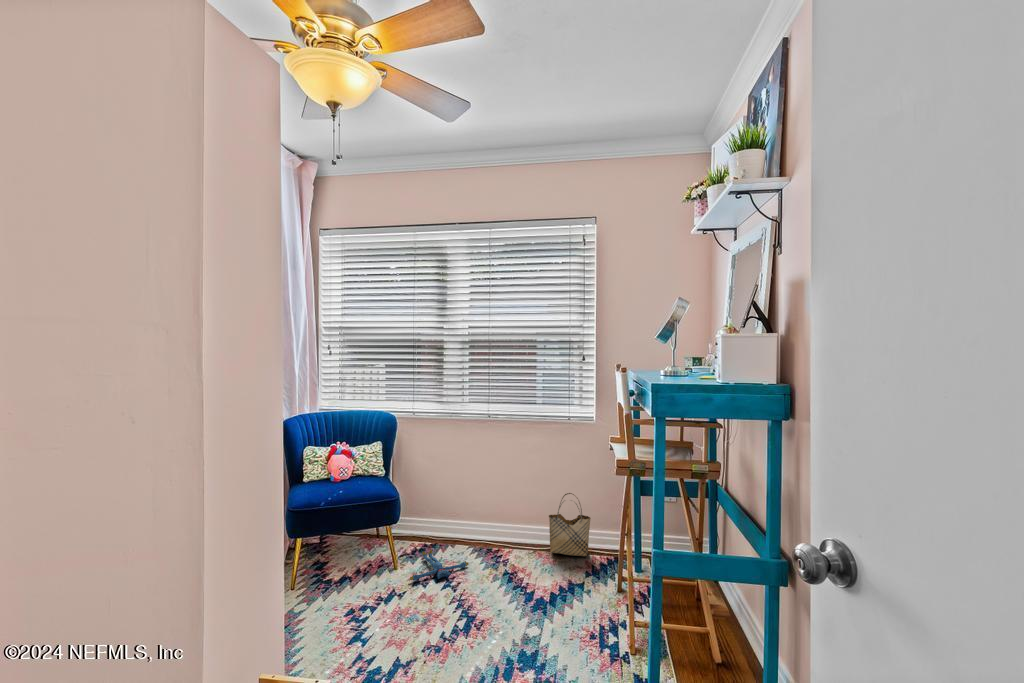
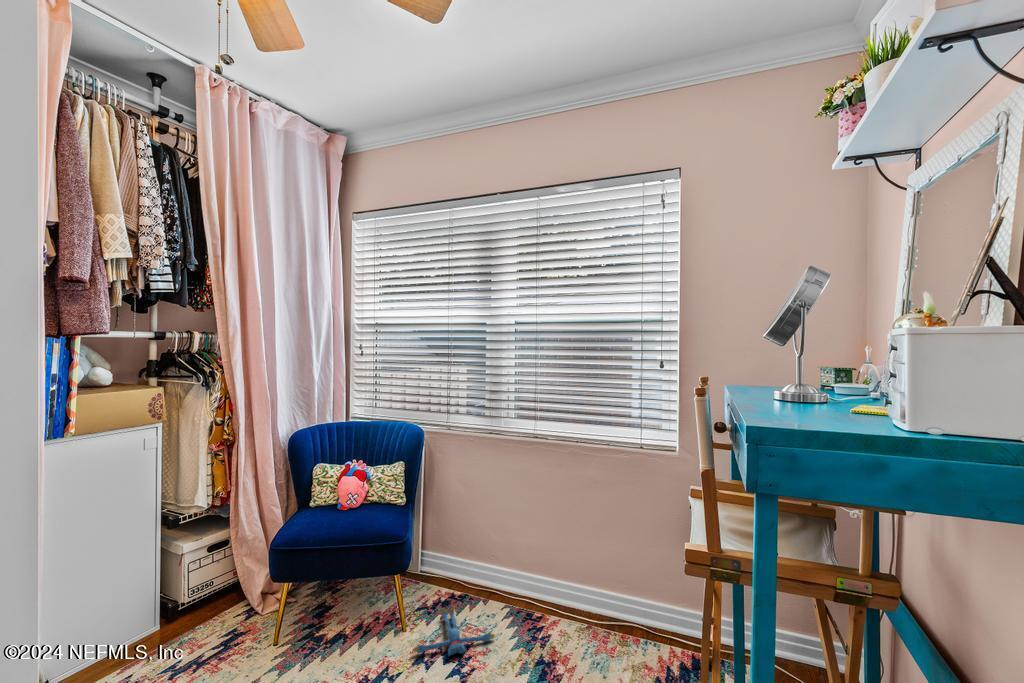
woven basket: present [549,493,591,556] -> none [607,552,668,650]

